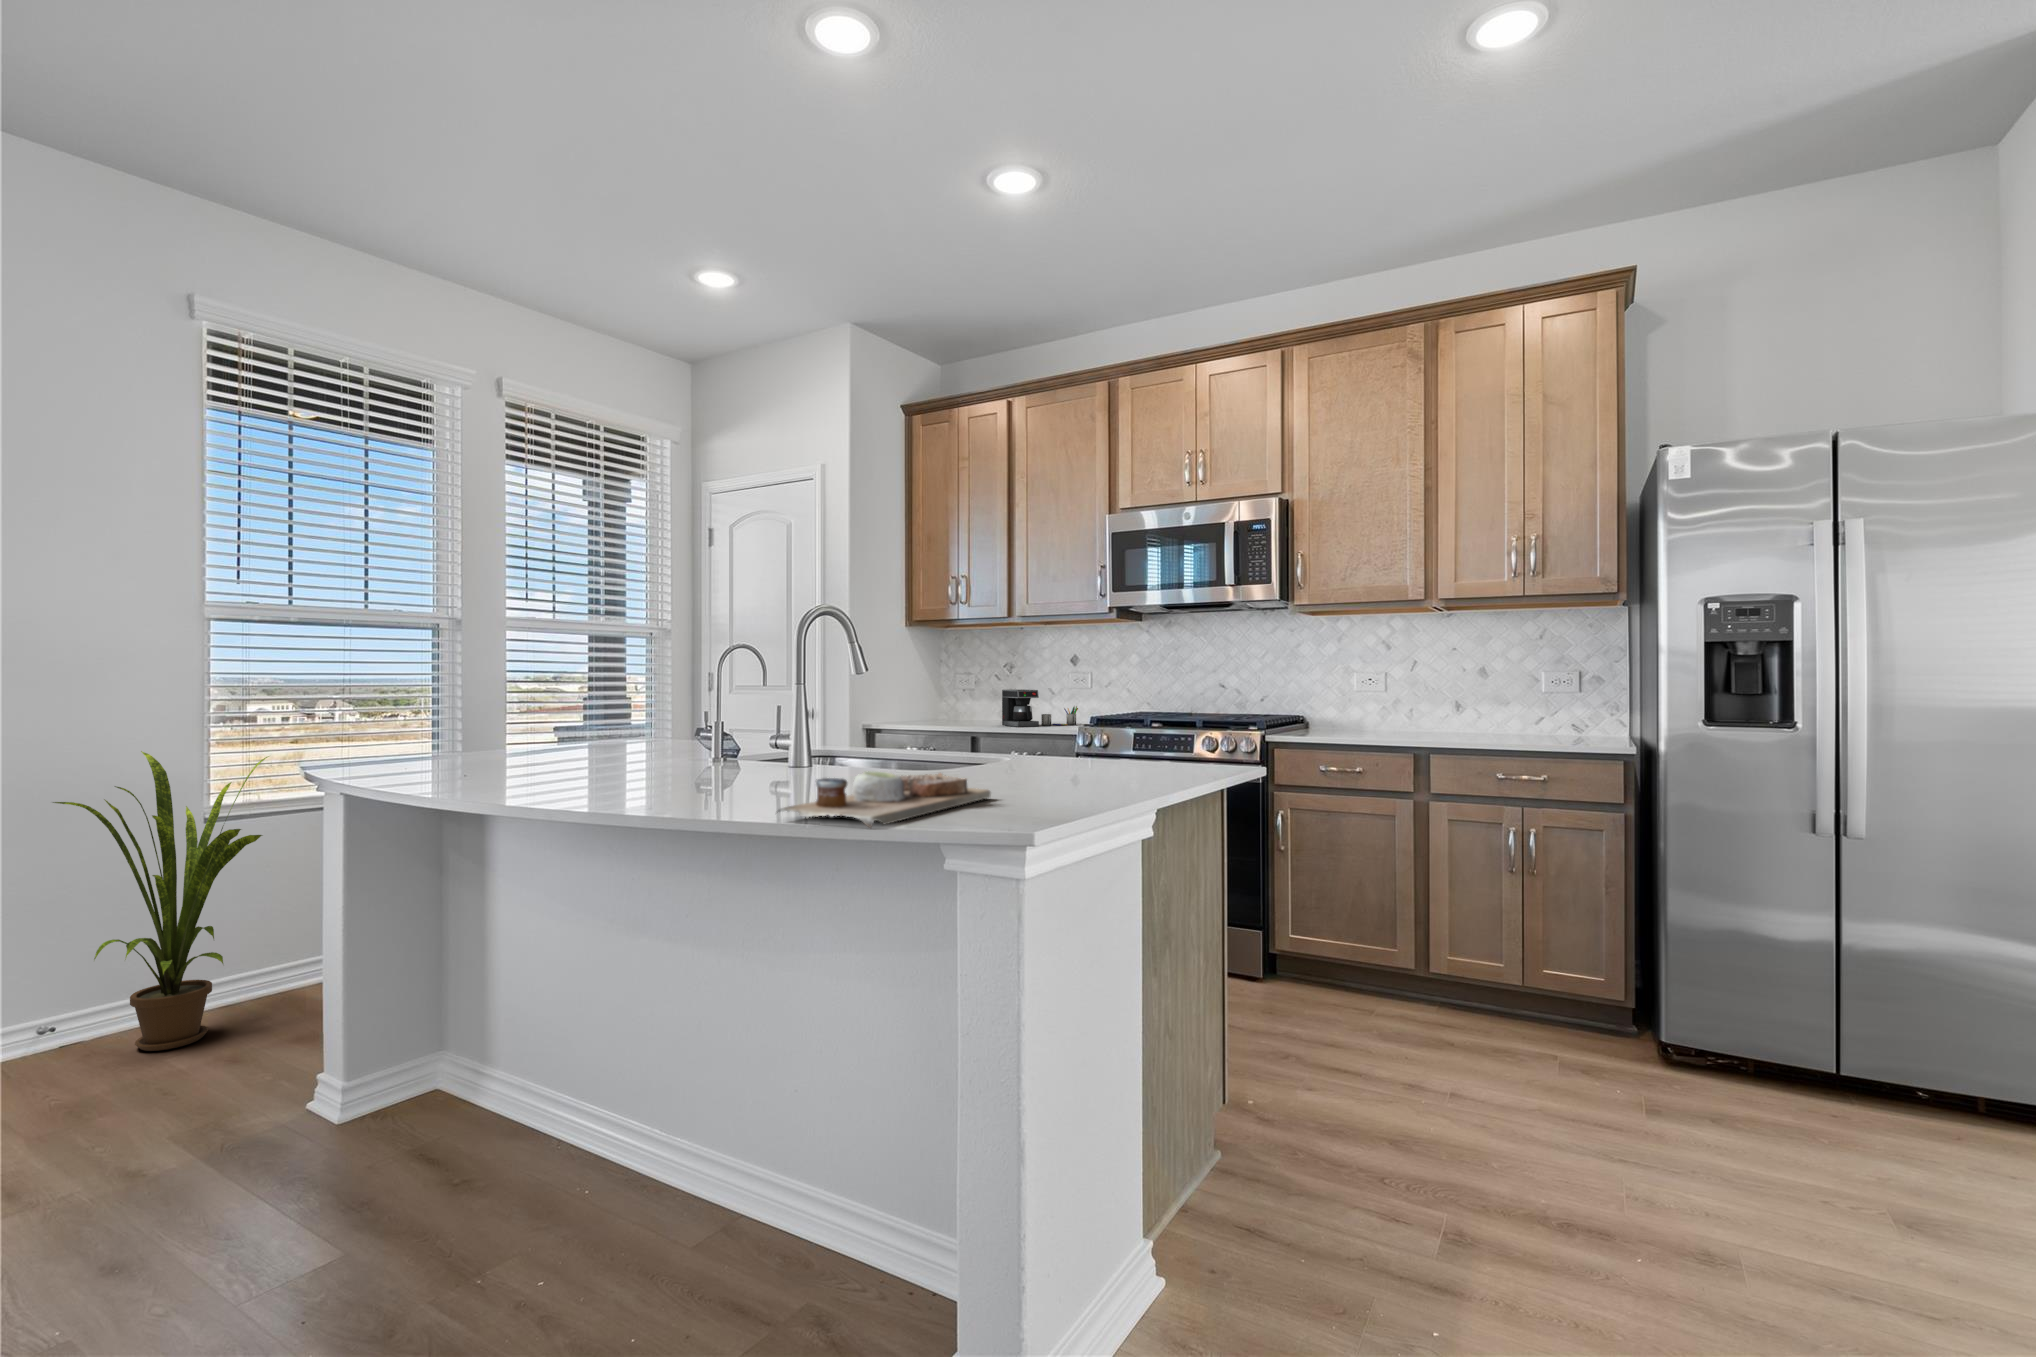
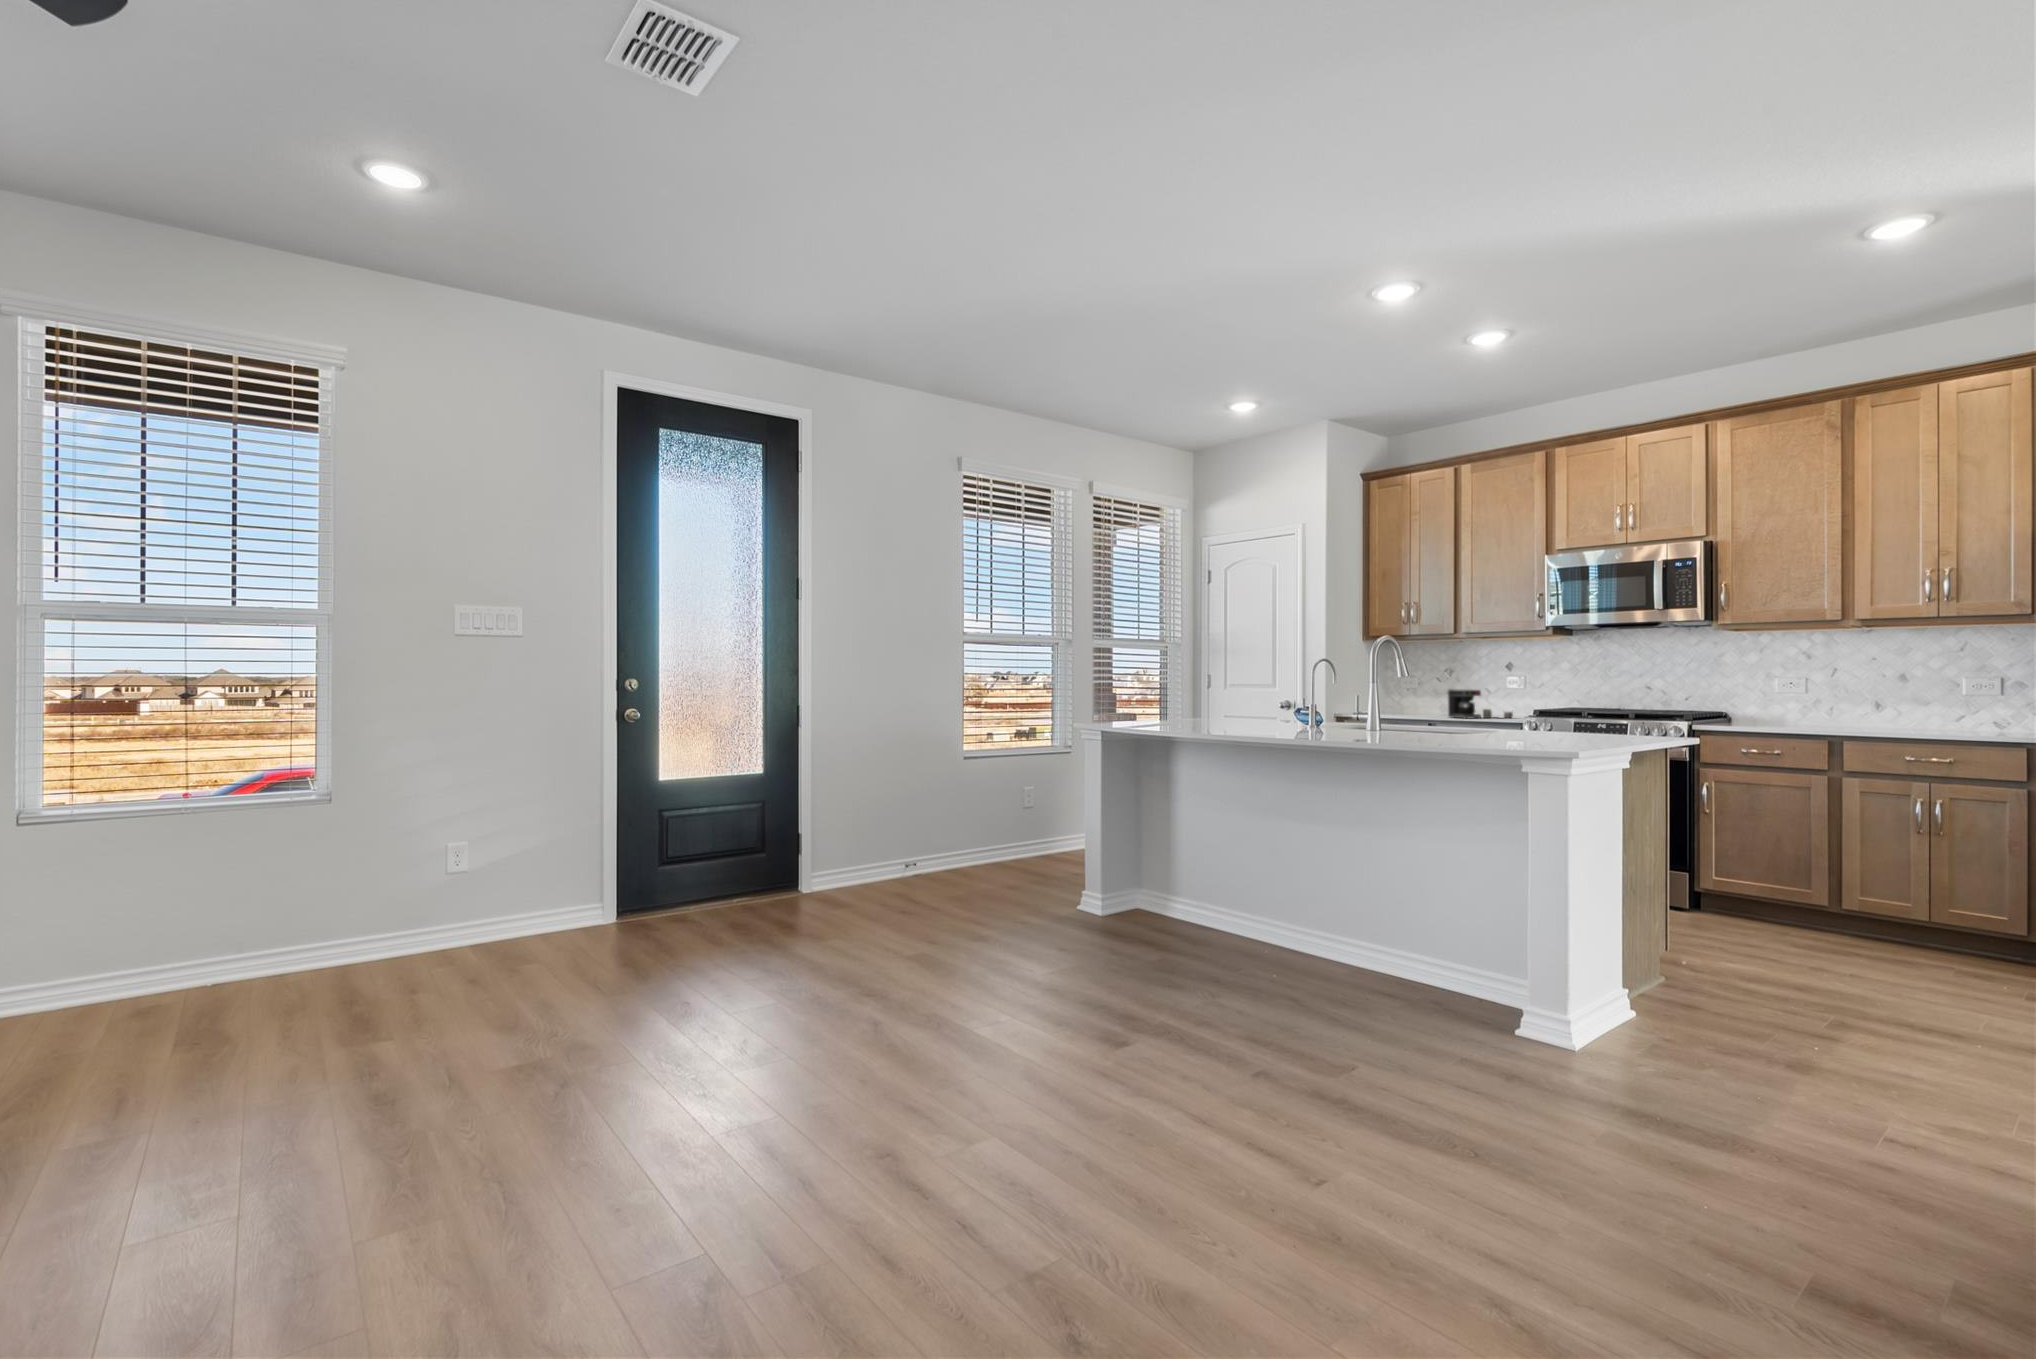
house plant: present [53,751,269,1051] -> none [930,718,1022,883]
cutting board: present [778,772,990,828] -> none [1424,724,1522,746]

